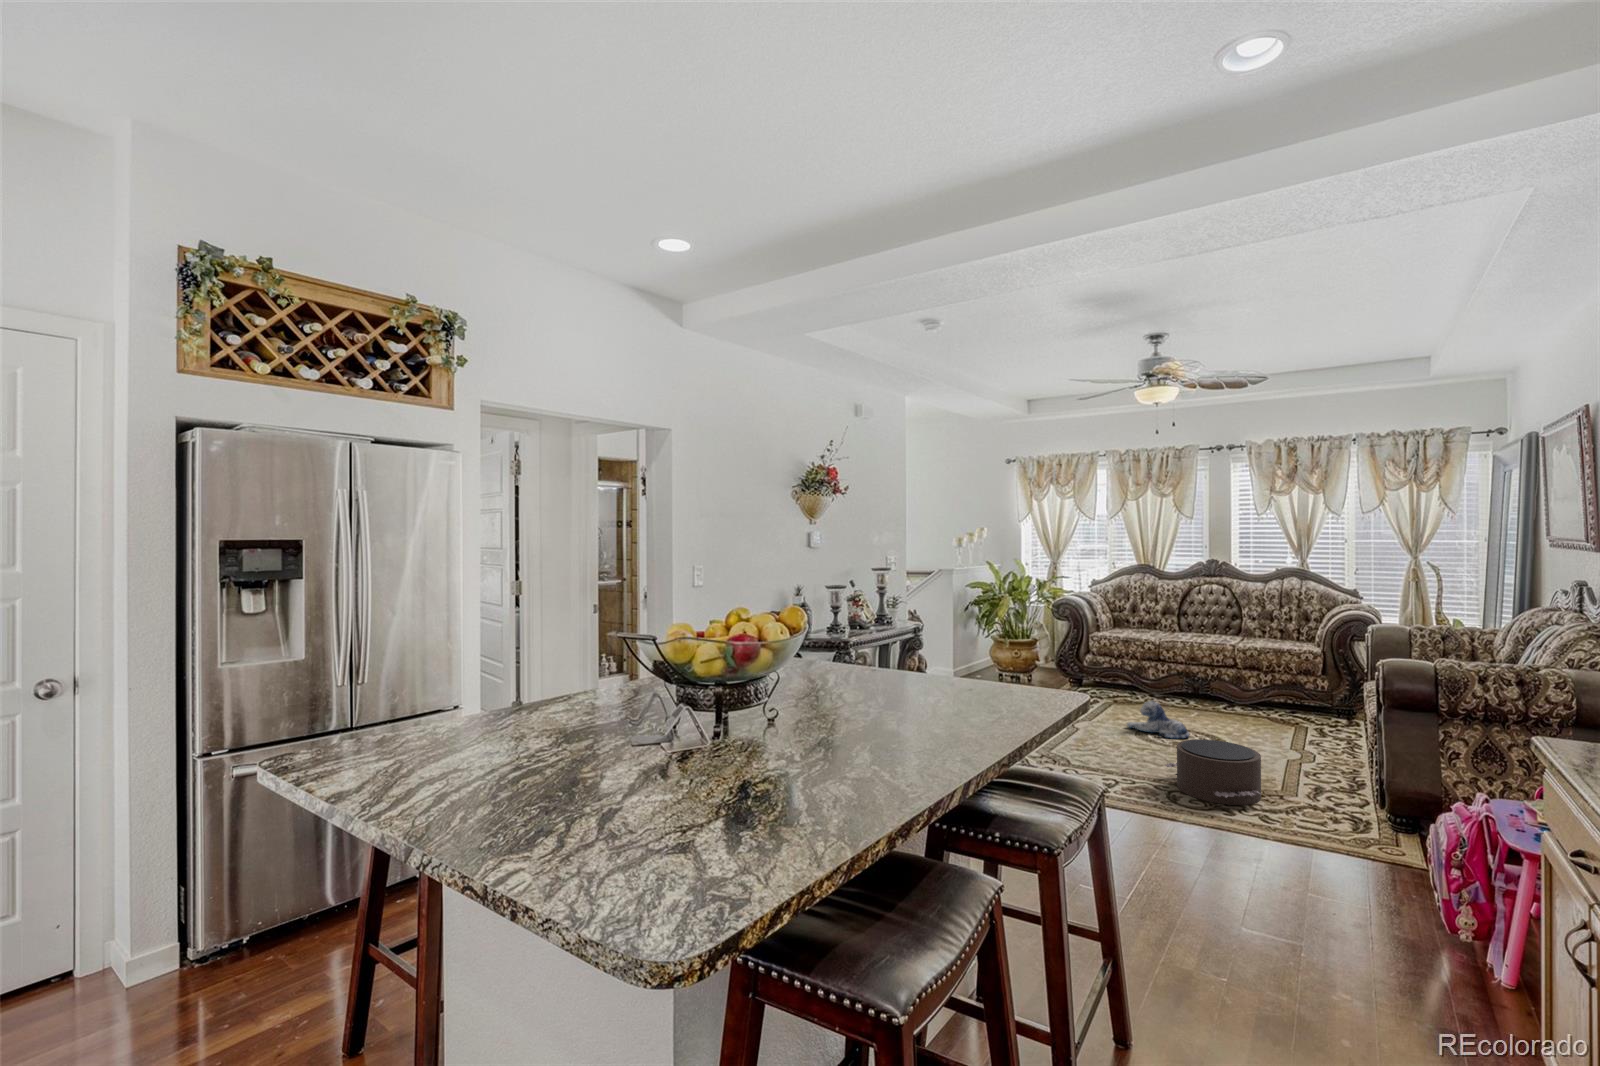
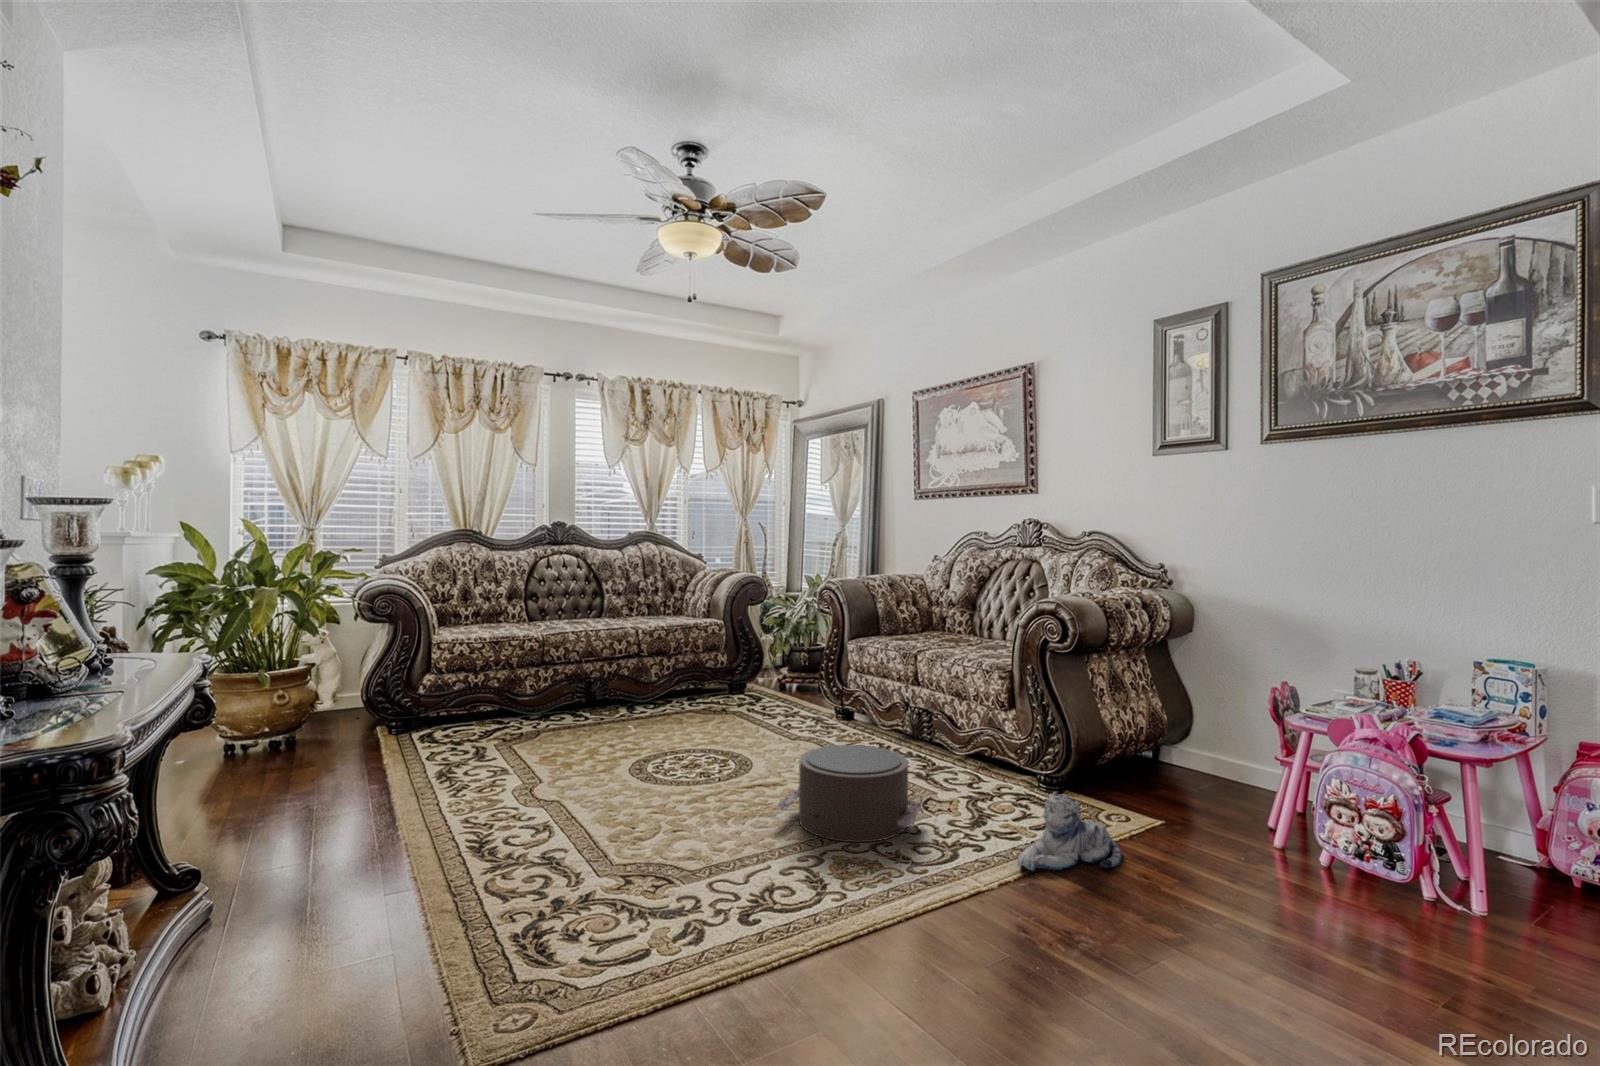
plush toy: present [1127,700,1189,739] -> present [1017,792,1122,871]

